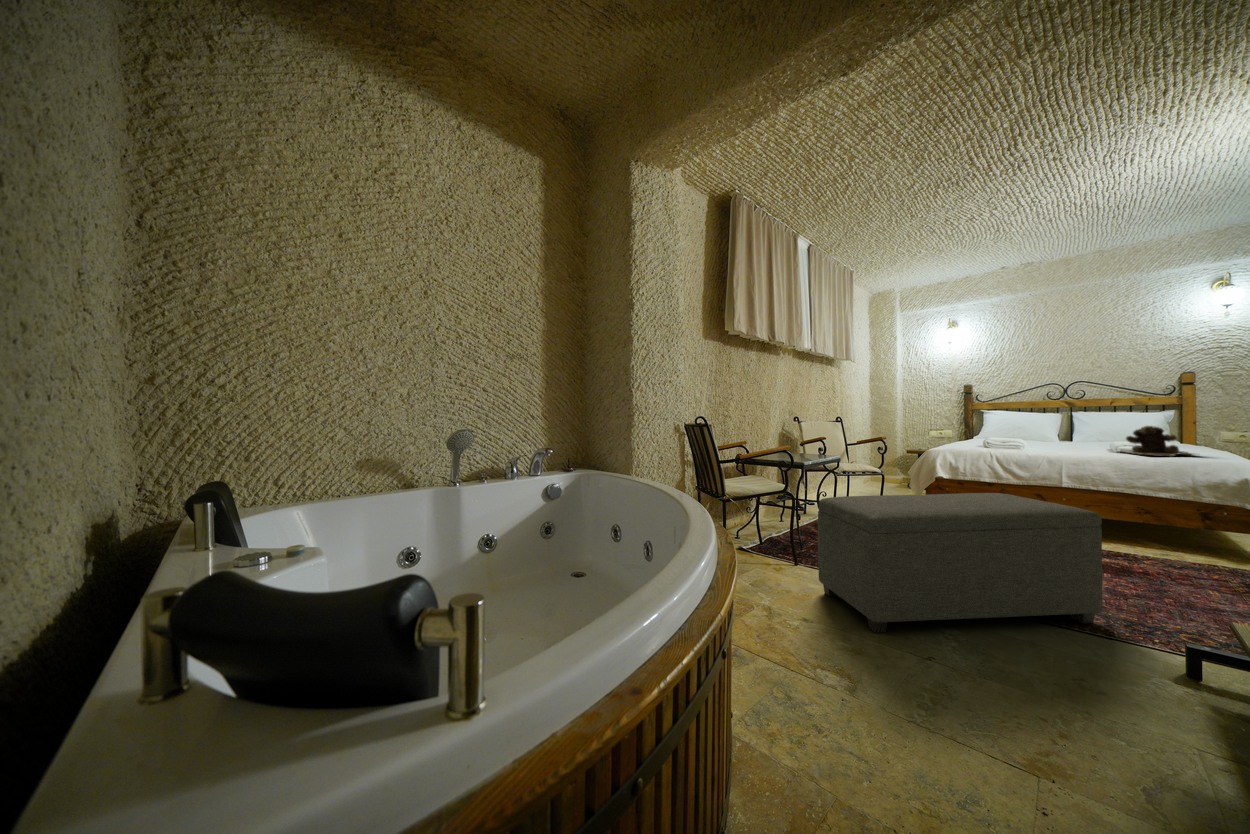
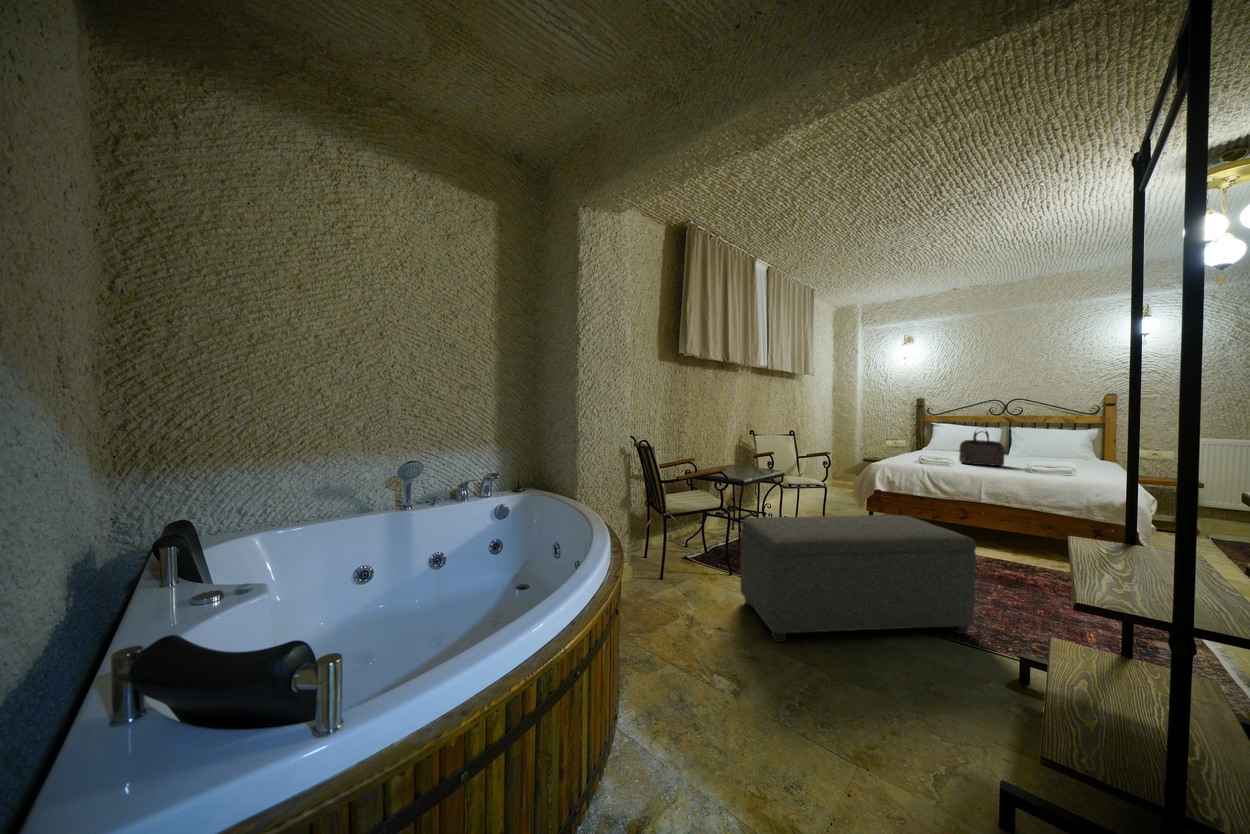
handbag: none [1028,407,1083,449] -> present [959,431,1005,466]
teddy bear: present [1122,426,1192,456] -> none [1030,447,1102,476]

